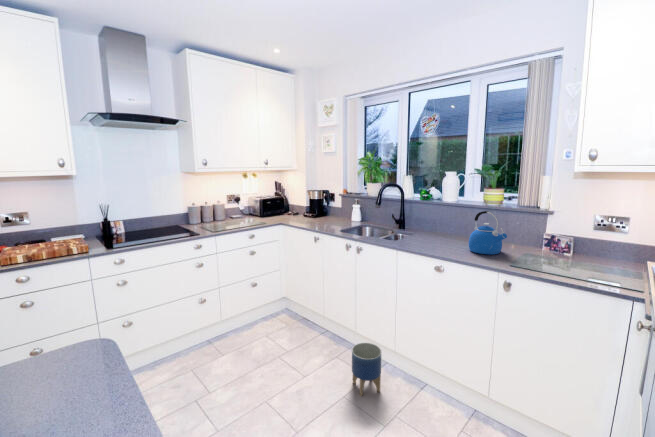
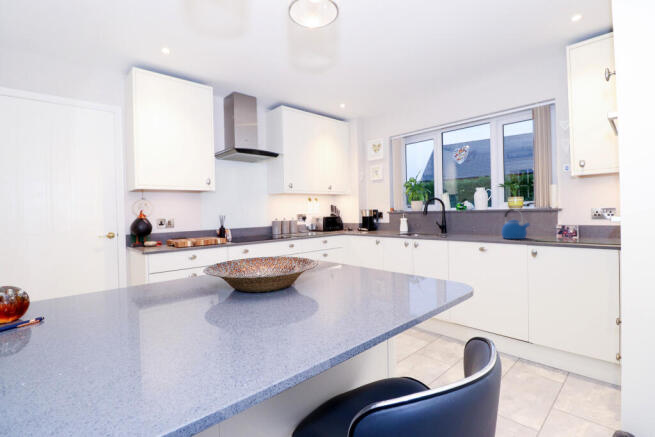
planter: present [352,343,381,396] -> none [418,313,442,351]

